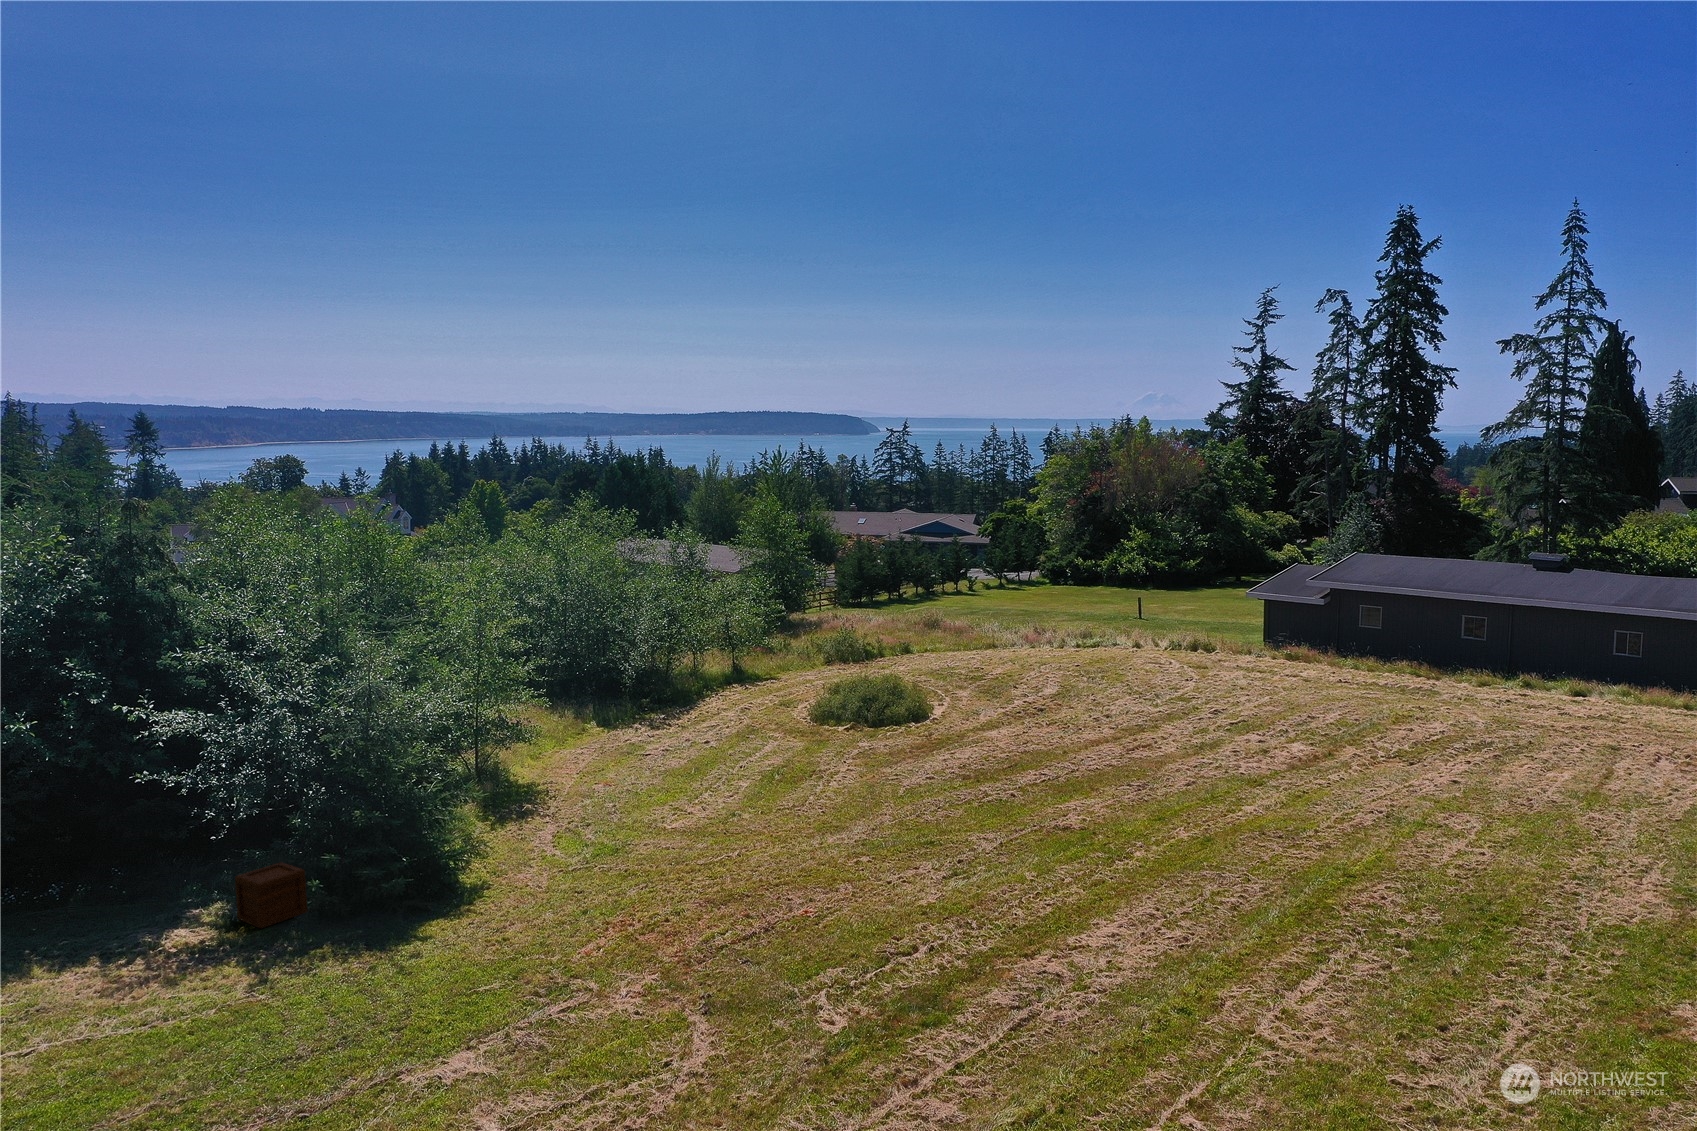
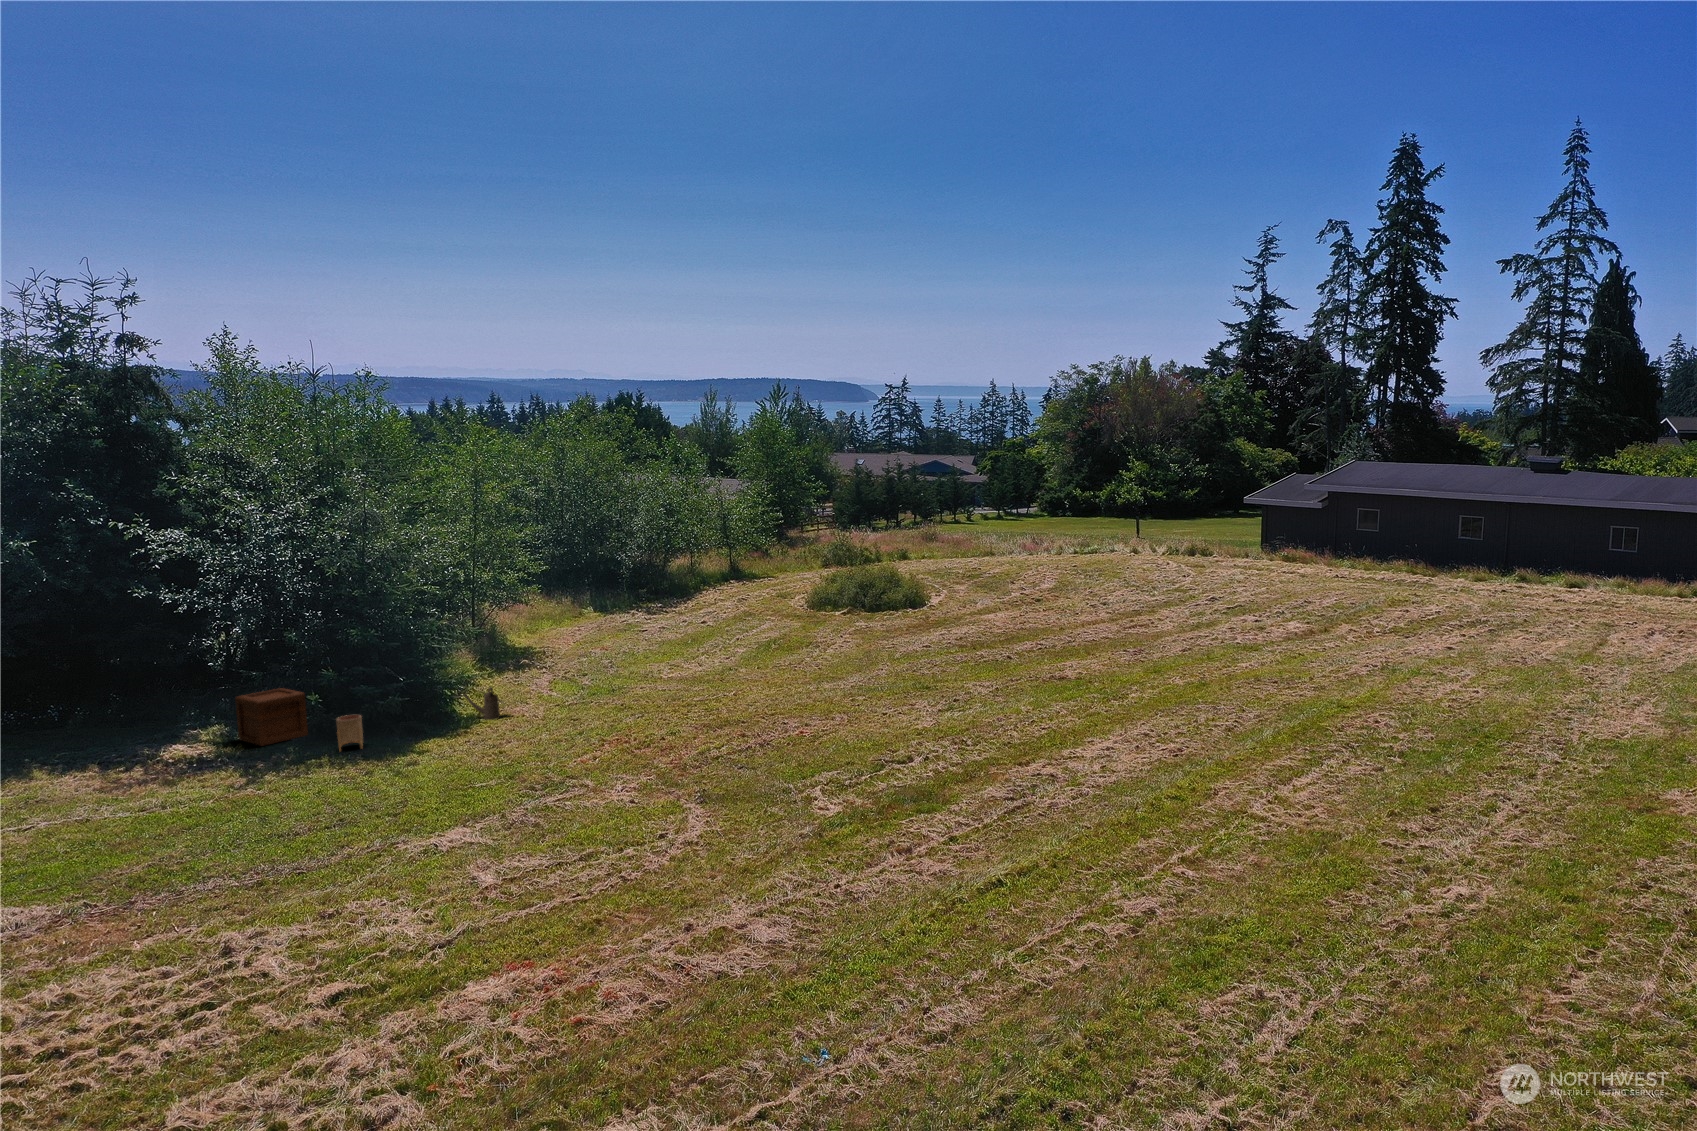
watering can: none [463,847,505,883] -> present [463,687,500,720]
planter: none [336,889,362,930] -> present [336,715,363,751]

